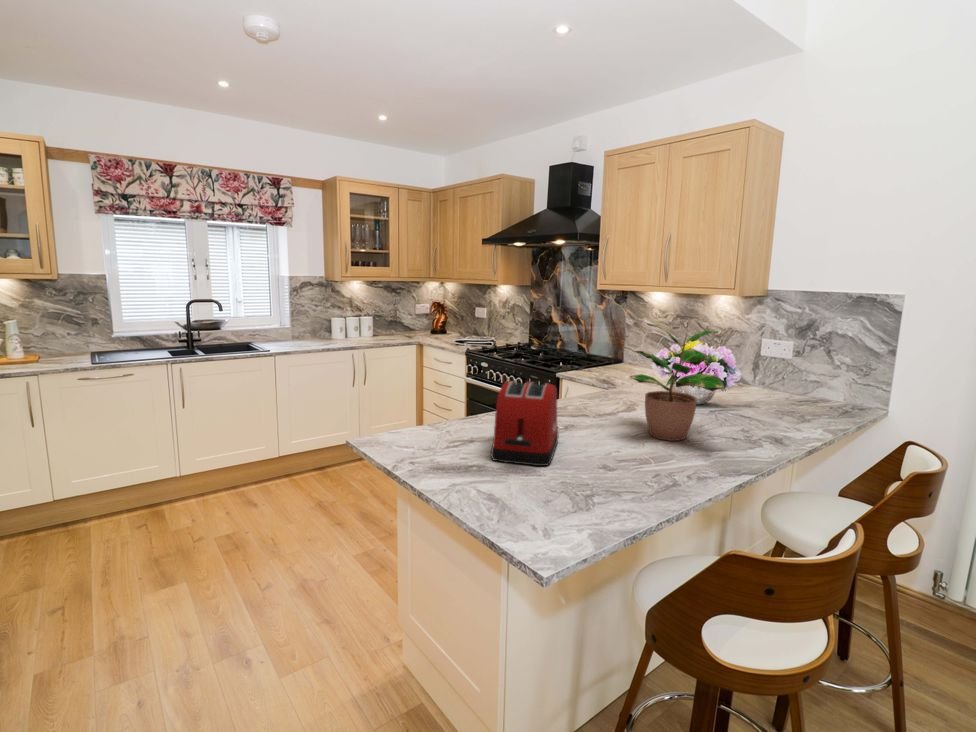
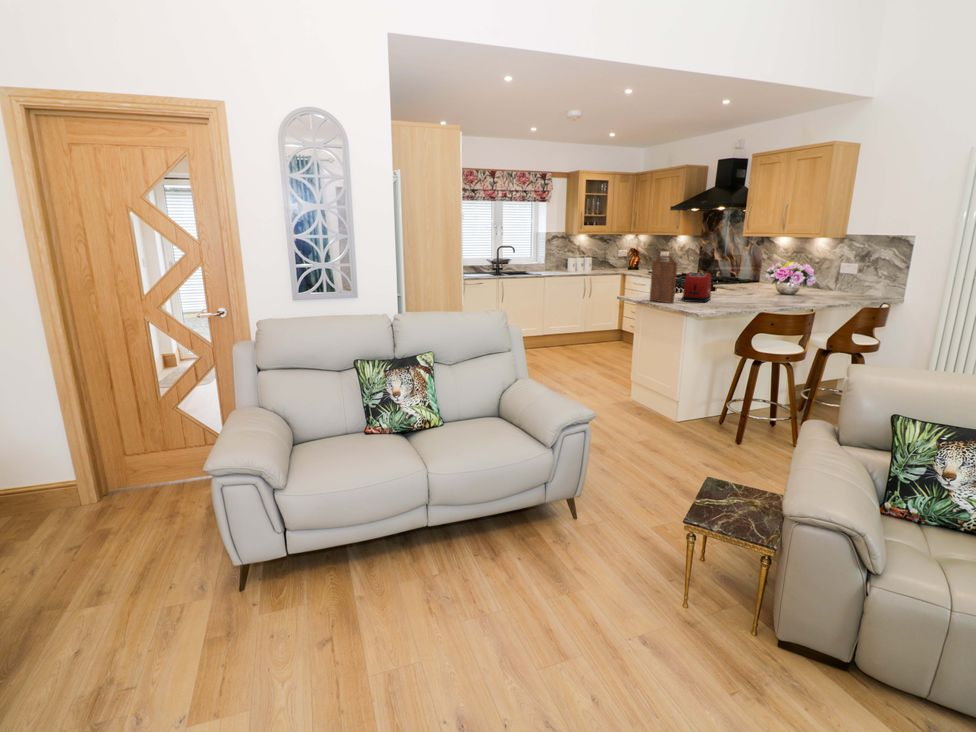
potted plant: present [630,323,726,441] -> none [746,249,791,301]
cutting board: none [406,347,469,479] -> present [650,256,677,303]

